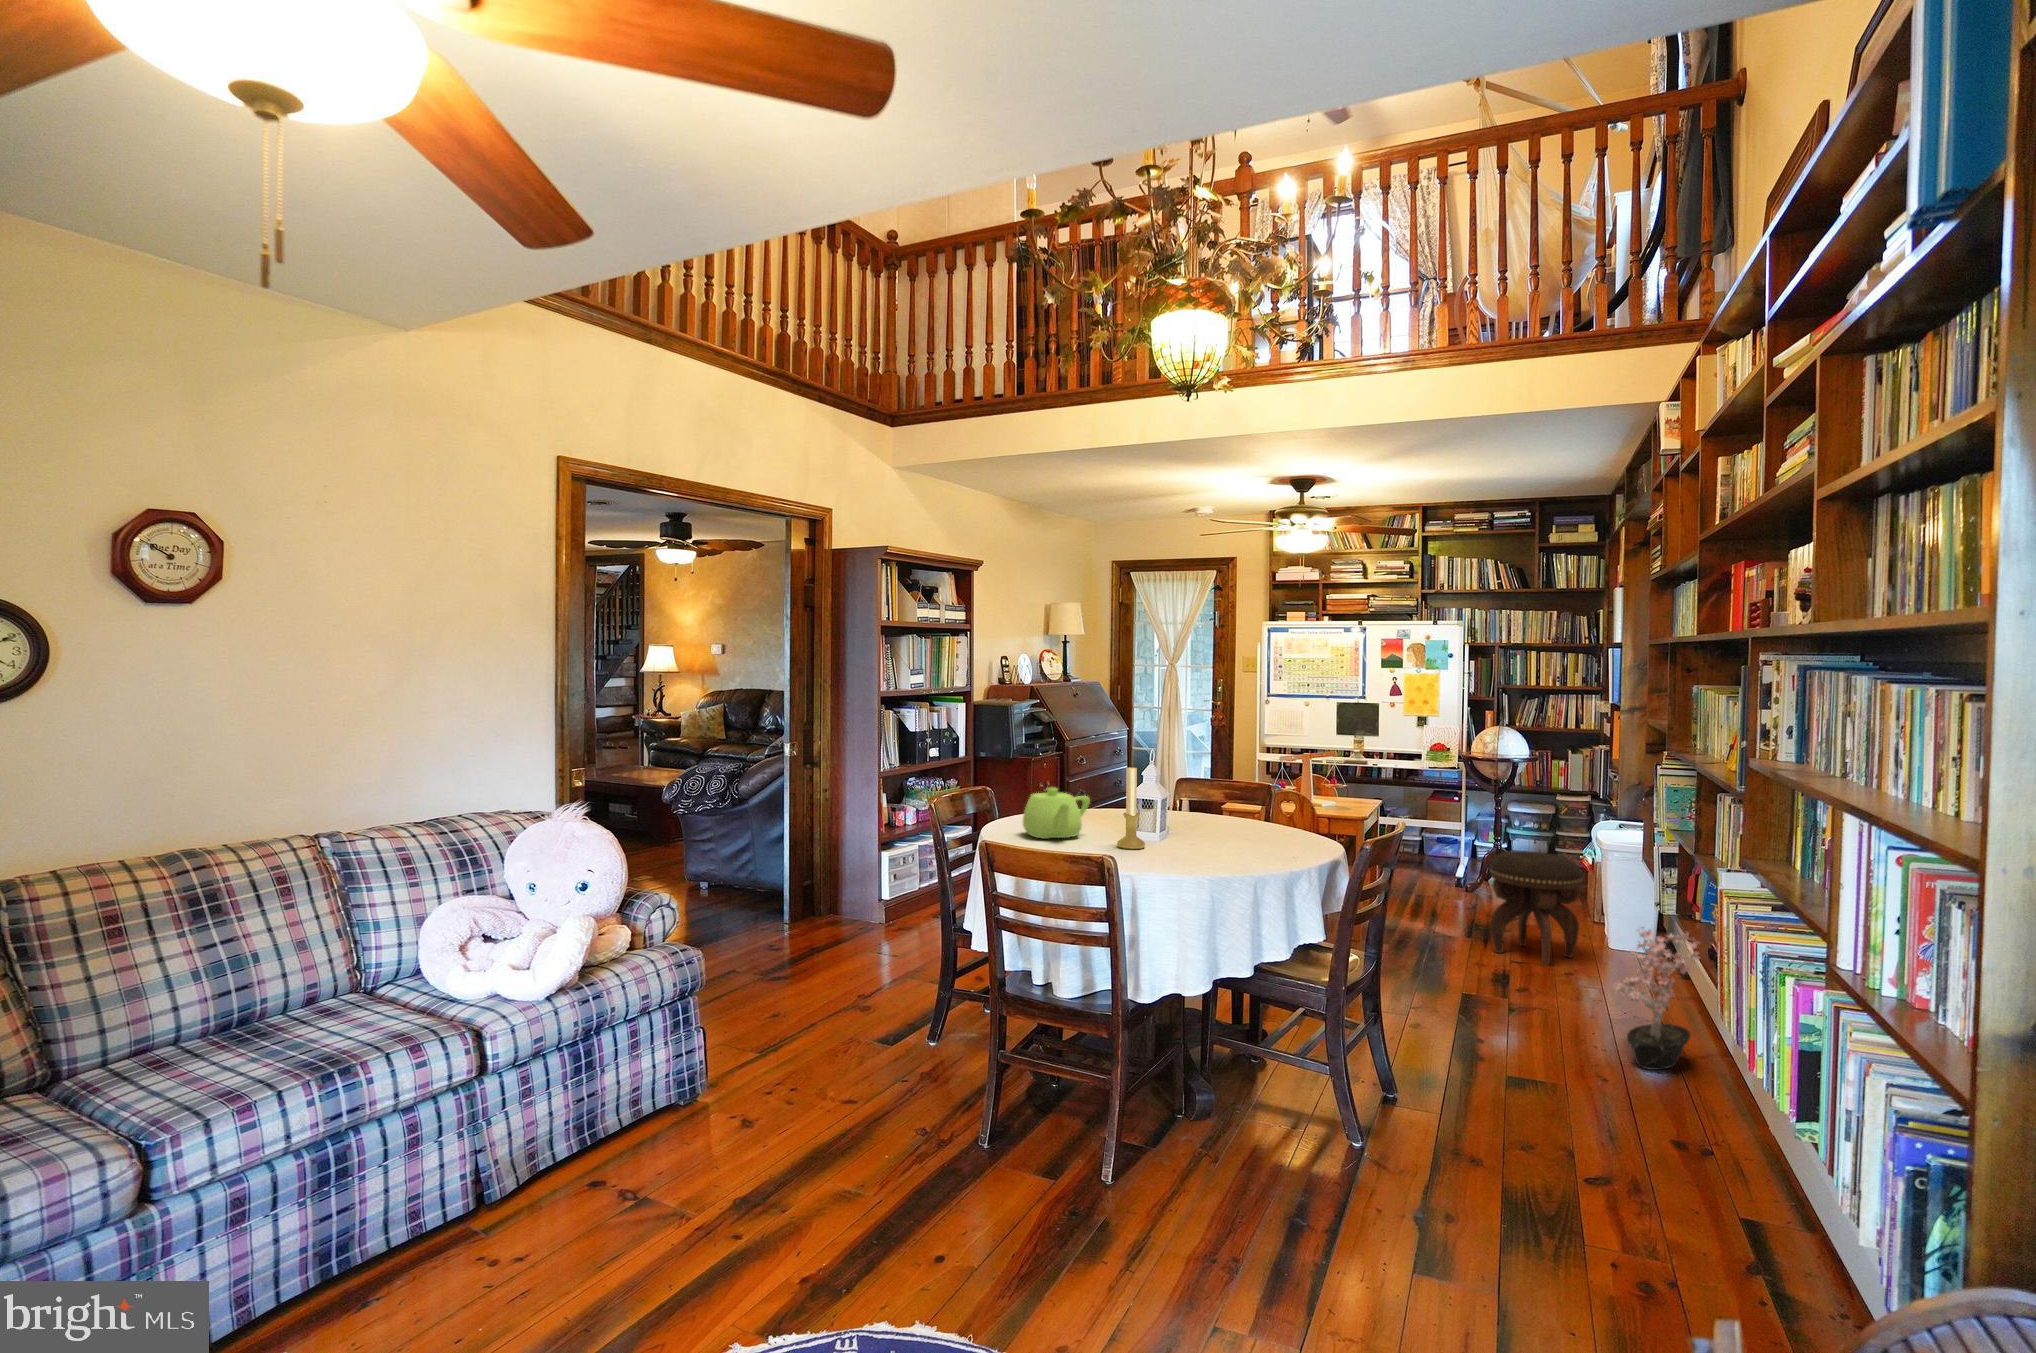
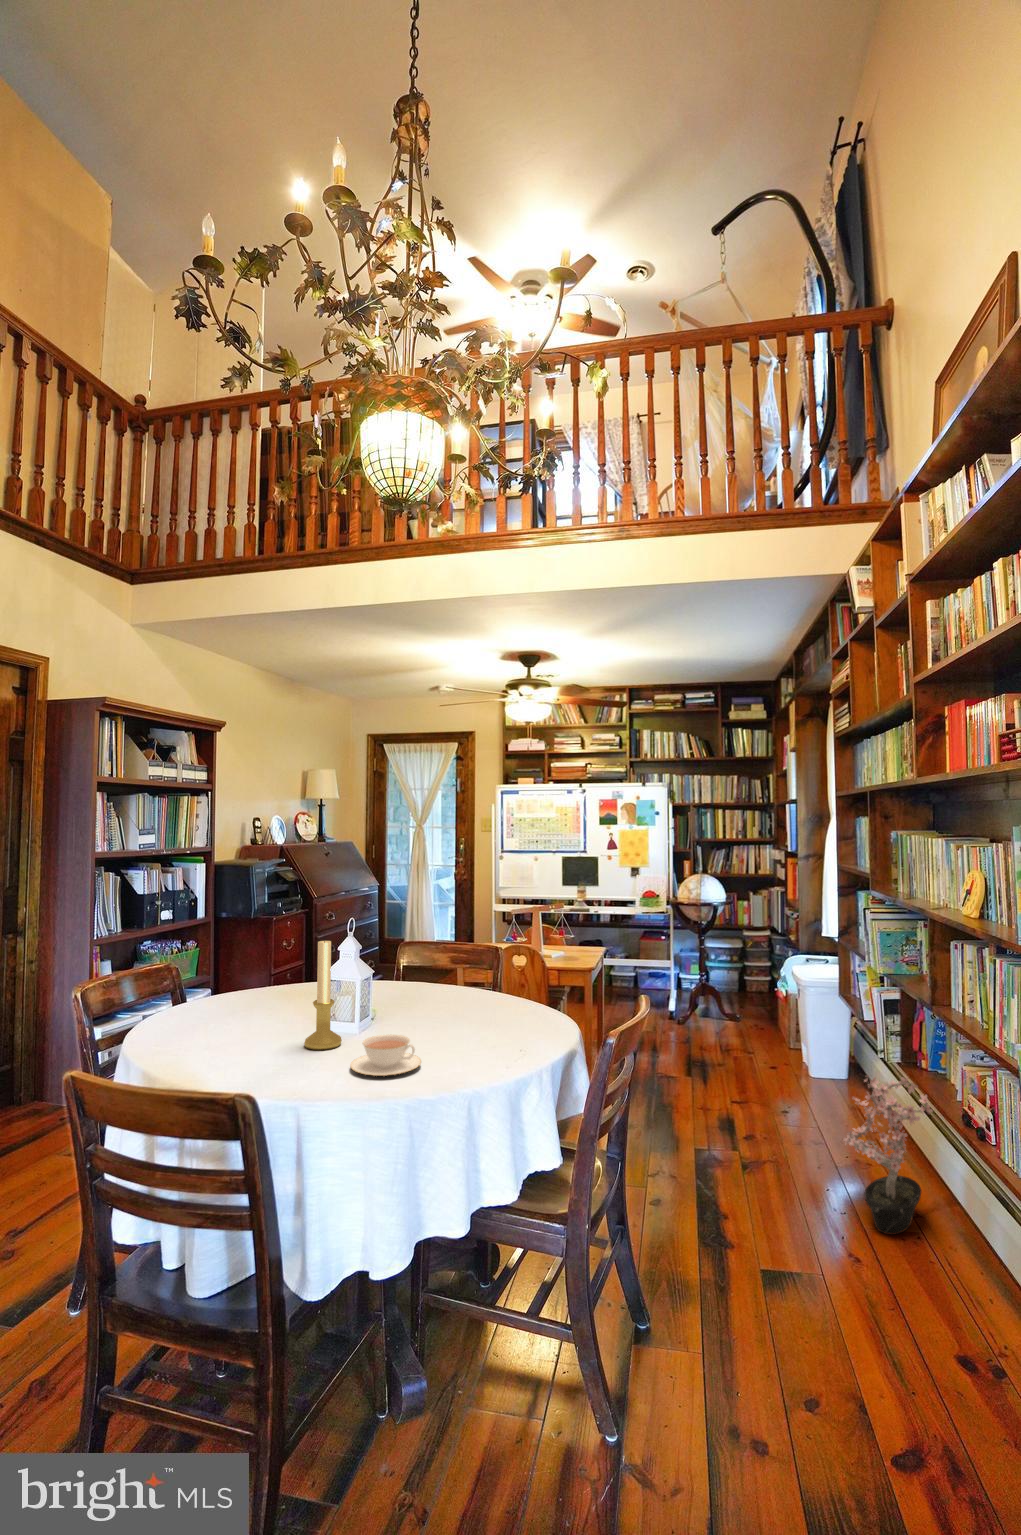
teapot: present [1023,787,1090,839] -> none [187,969,280,1040]
teacup: none [1159,839,1213,865] -> present [351,1035,421,1076]
footstool: present [1490,851,1583,966] -> none [706,989,786,1101]

